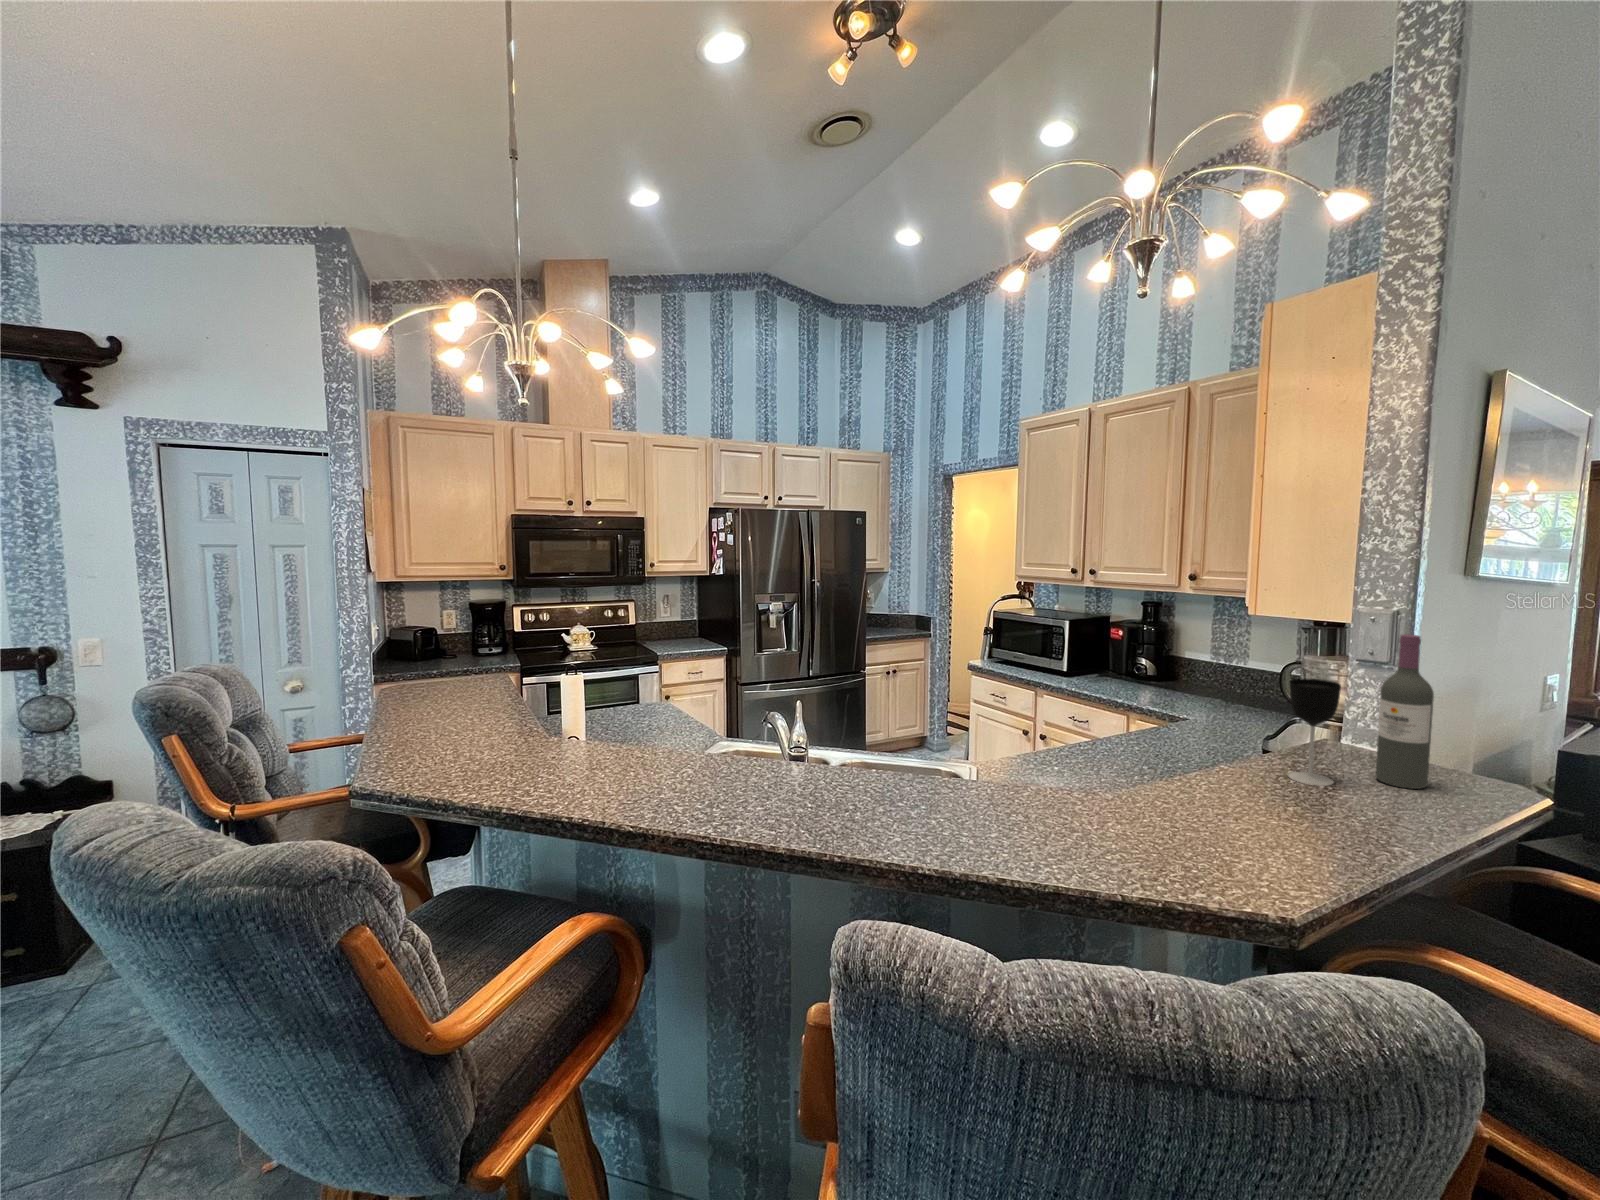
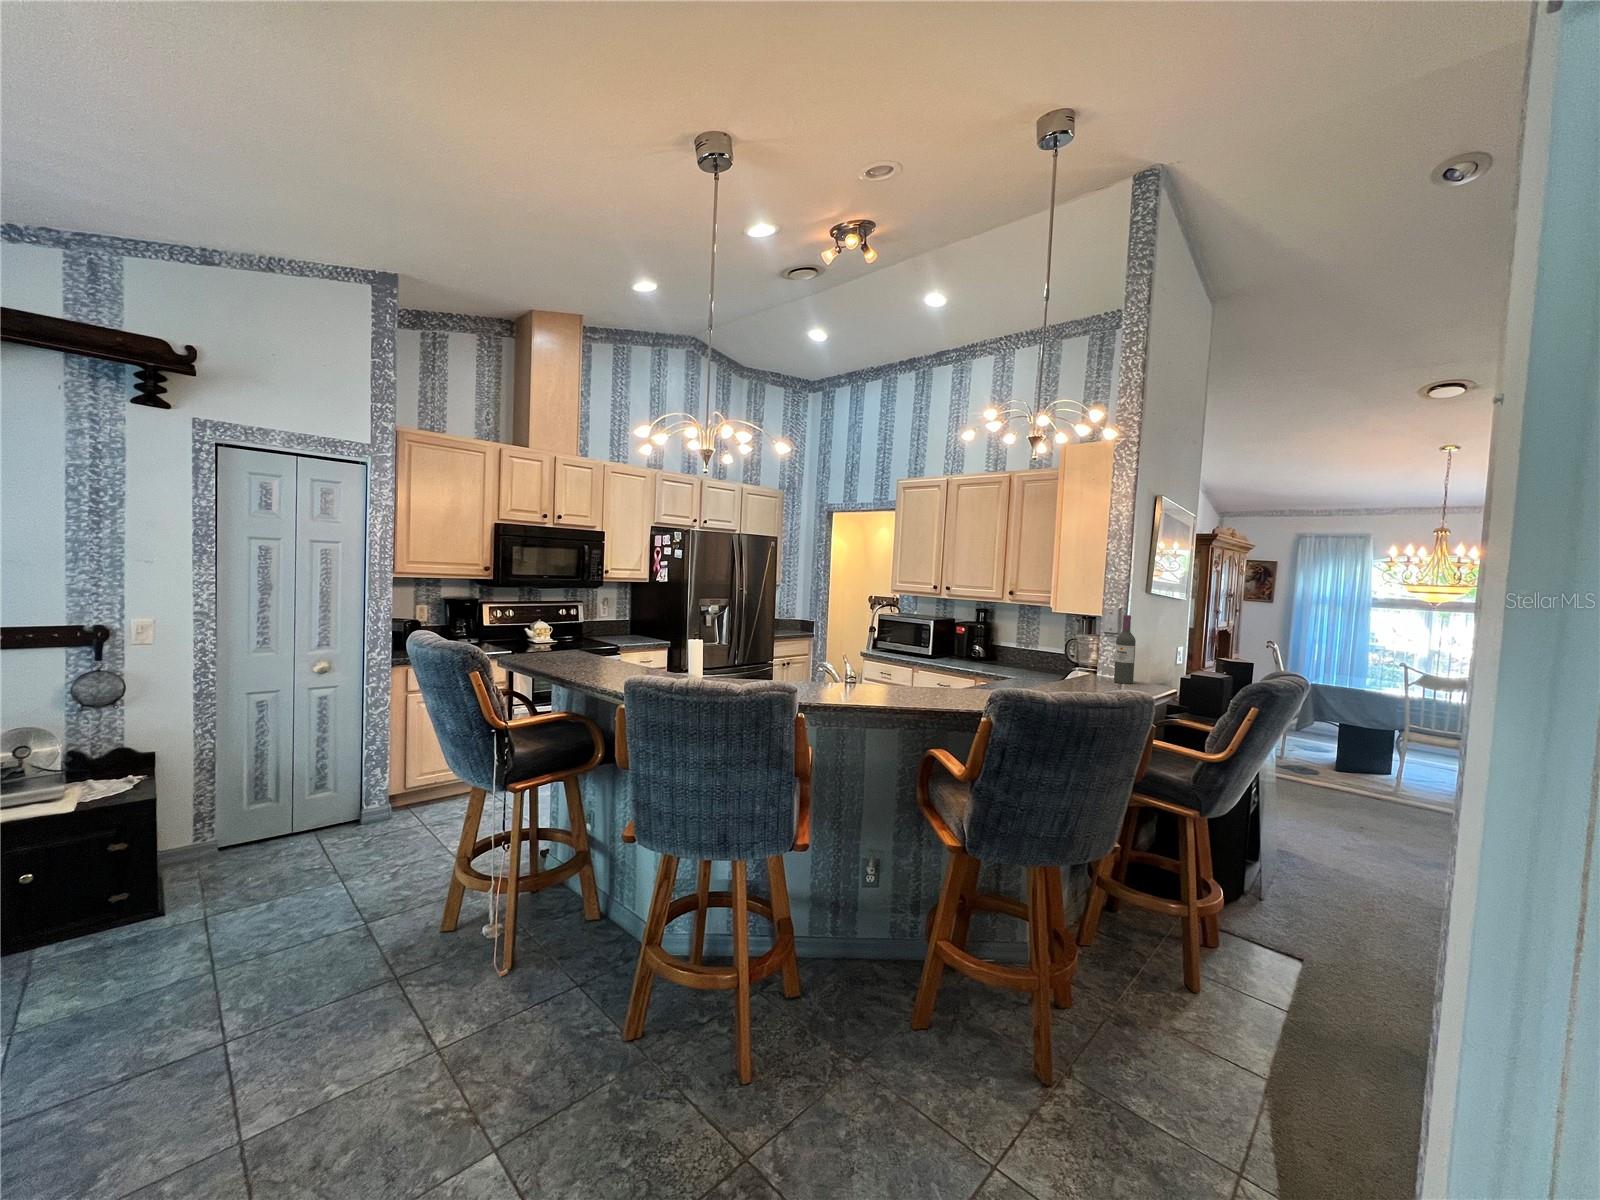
wine glass: present [1288,679,1341,786] -> none [1080,636,1102,684]

